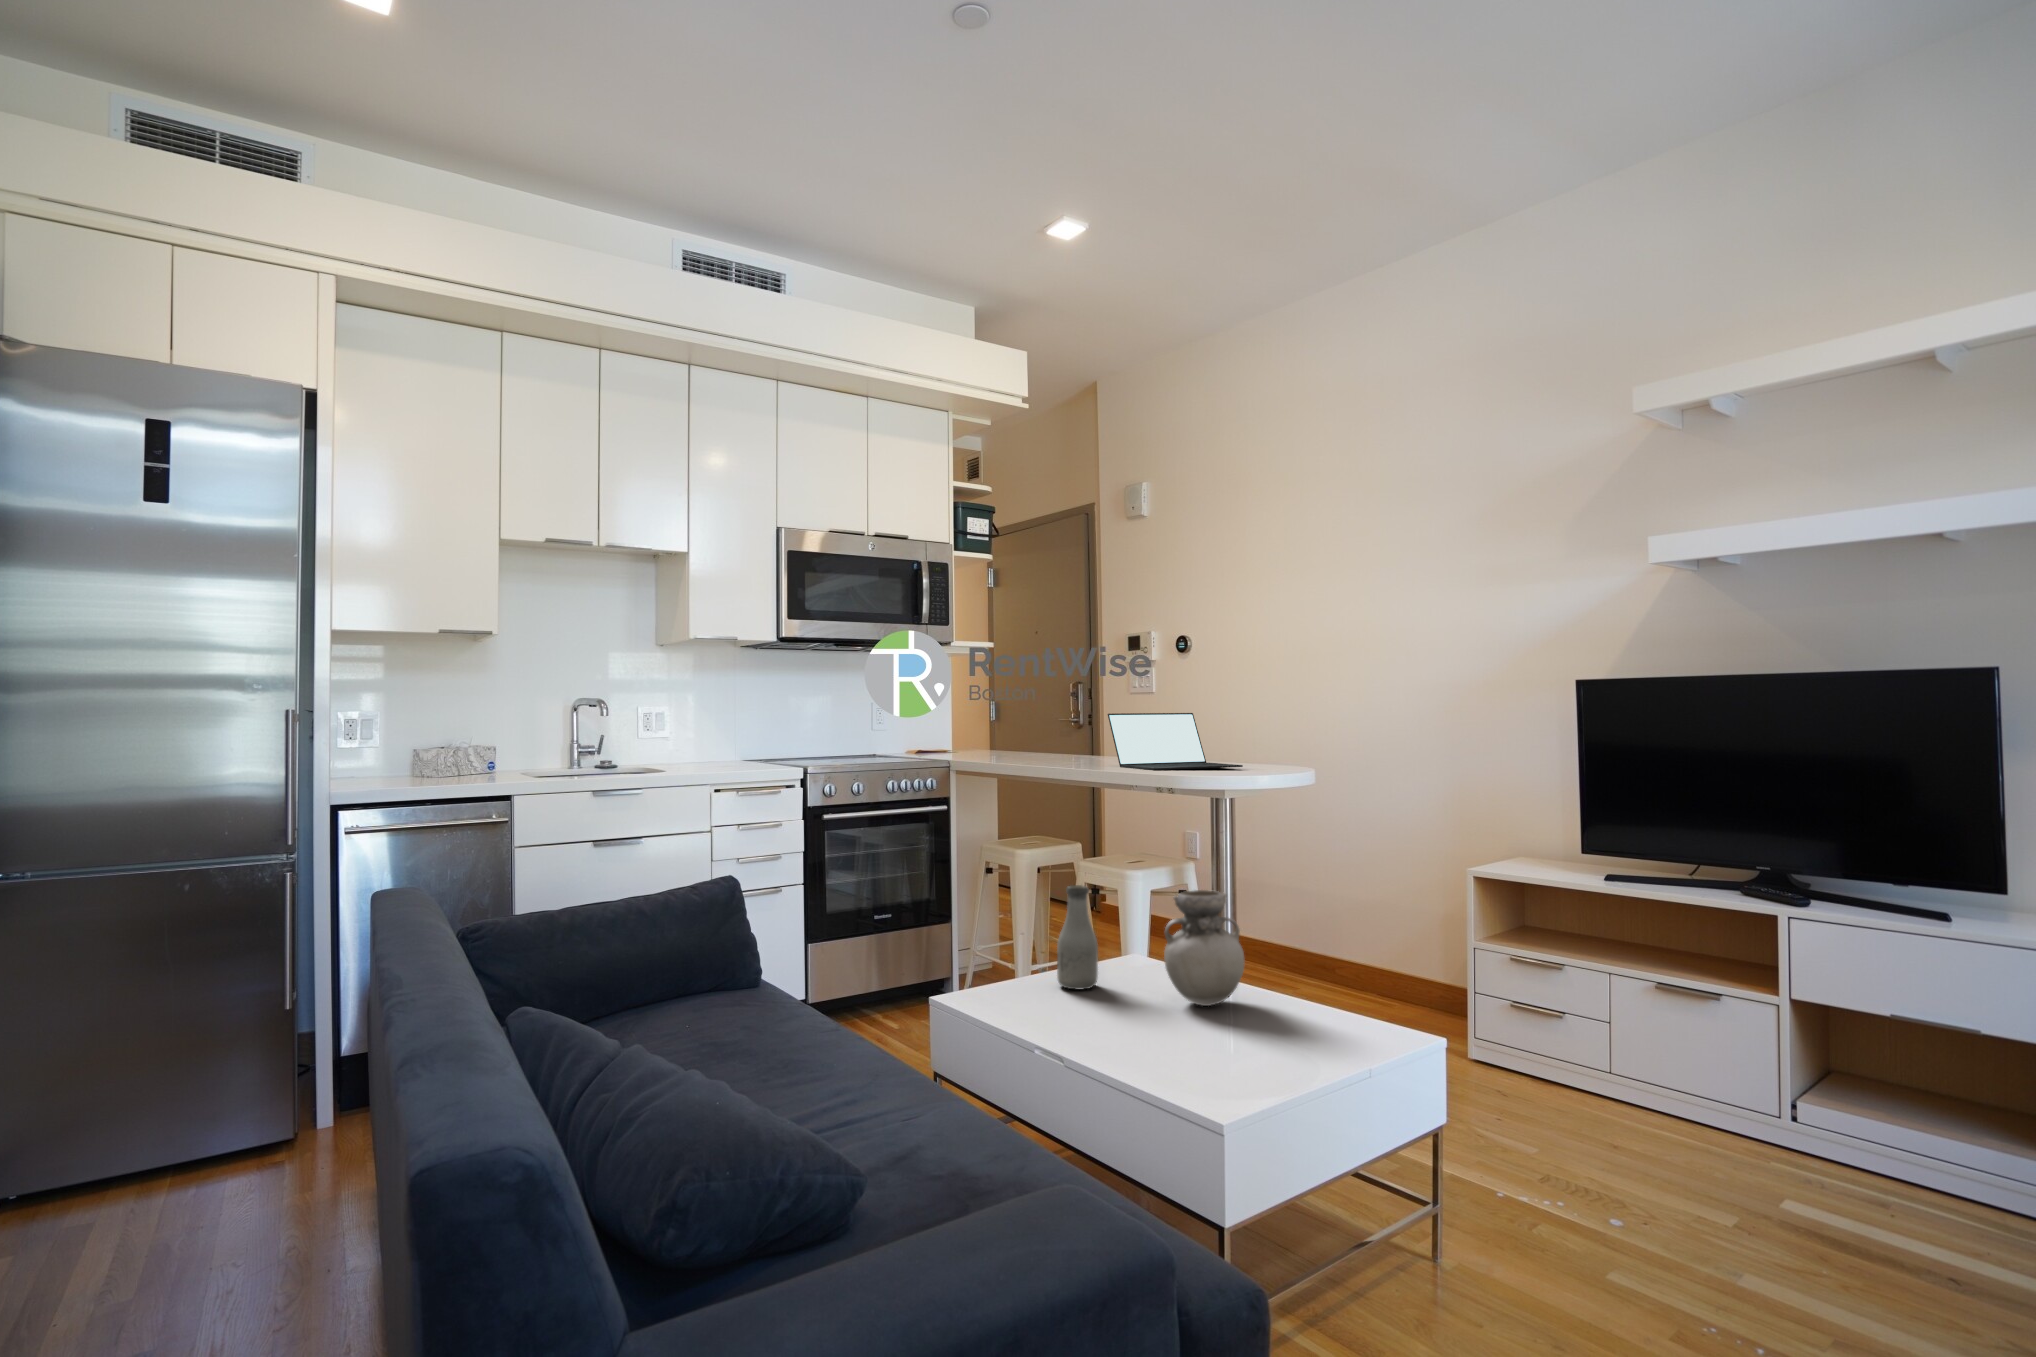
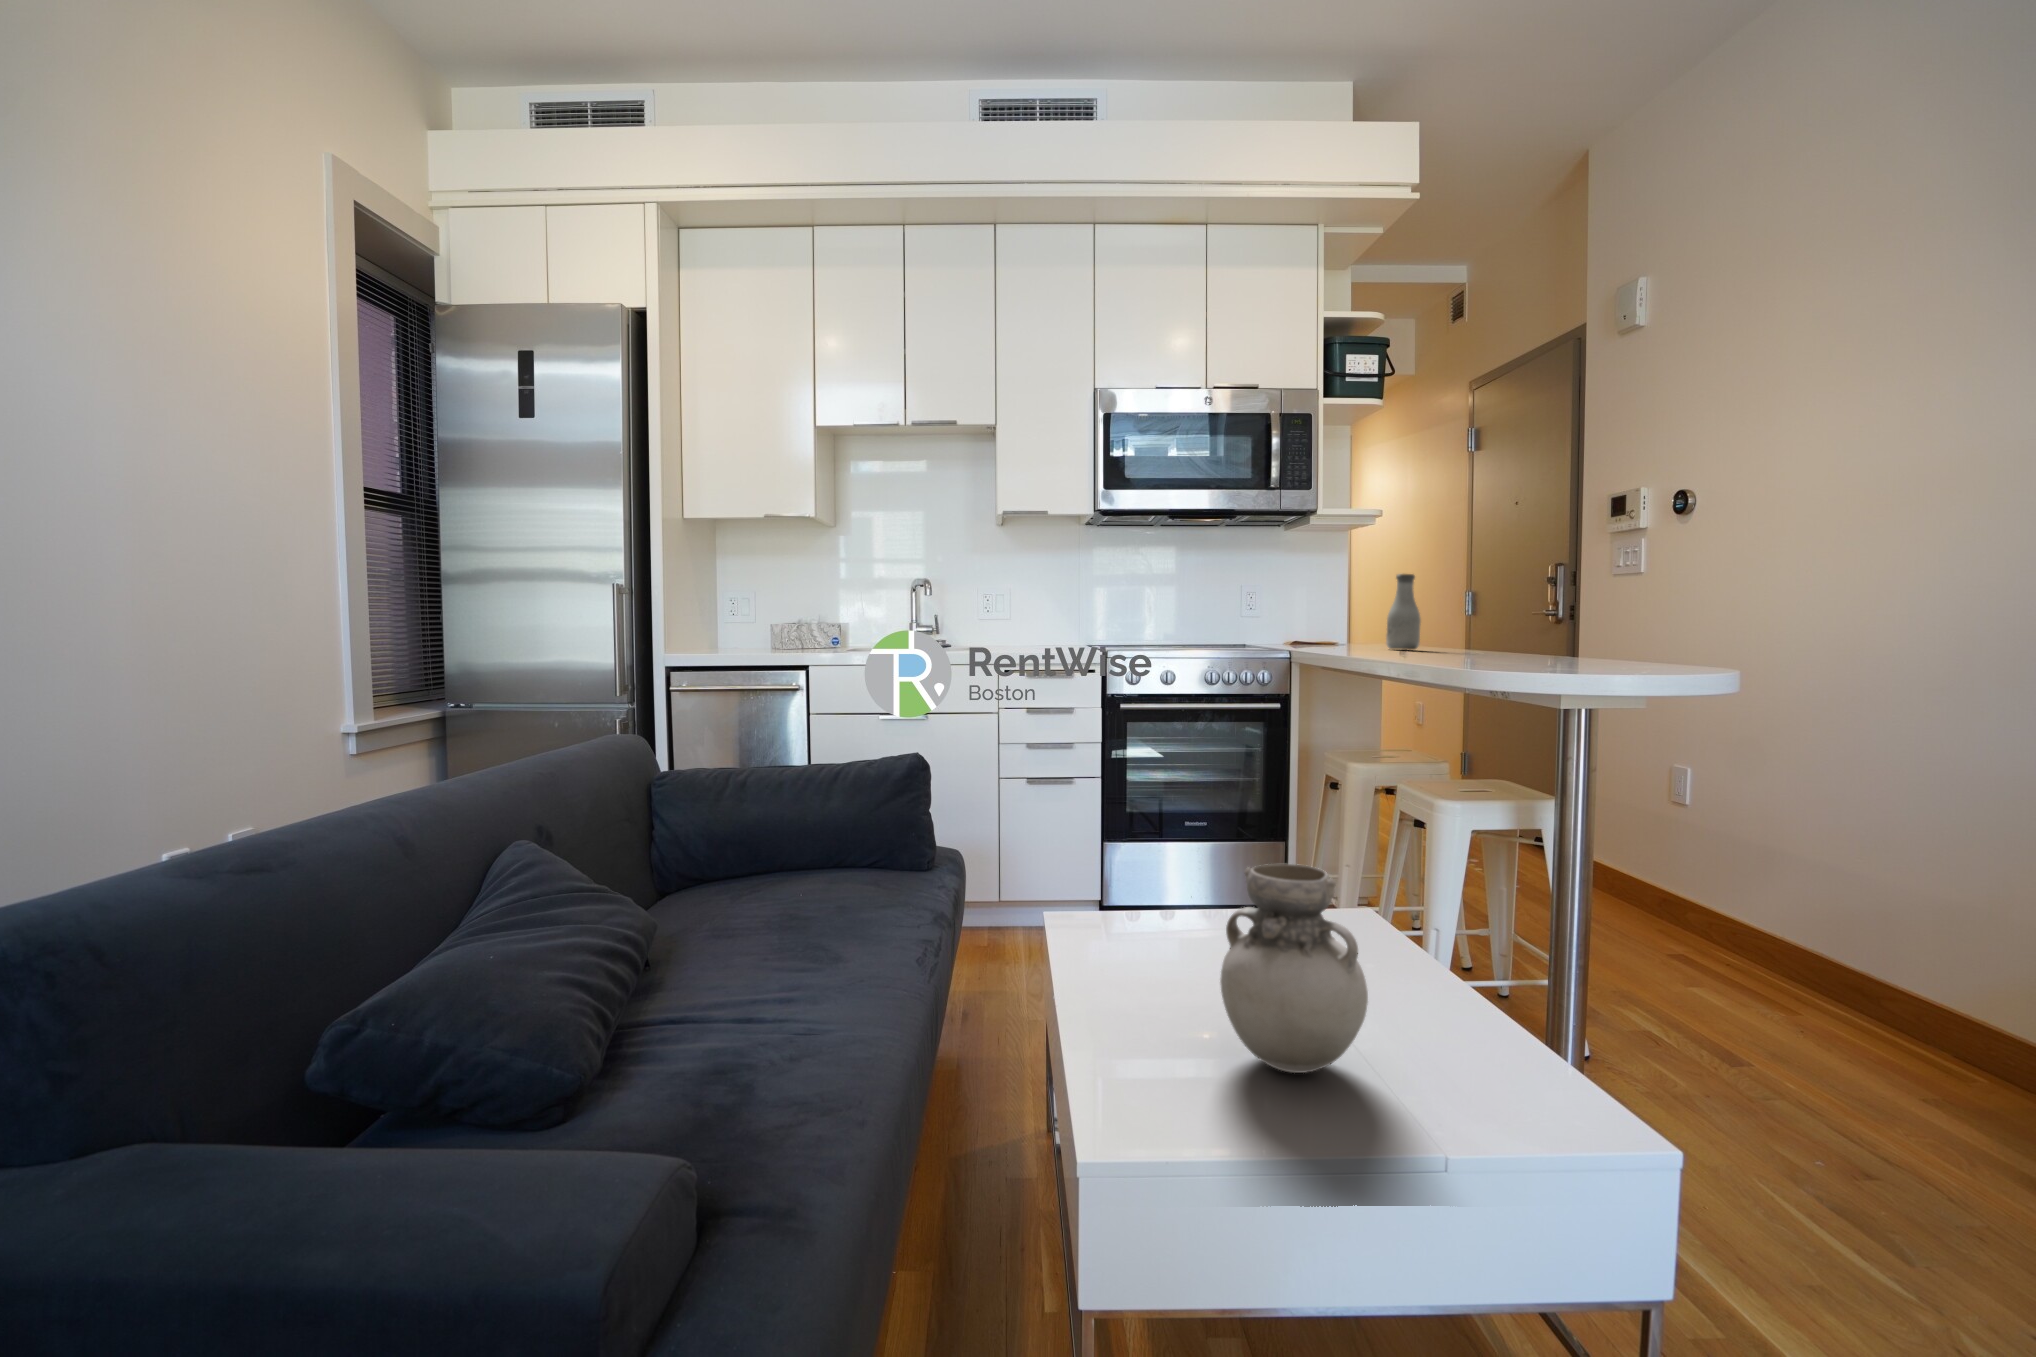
laptop: present [1108,713,1243,770] -> none [1428,584,1647,667]
bottle: present [1057,885,1098,990] -> present [1386,574,1421,650]

